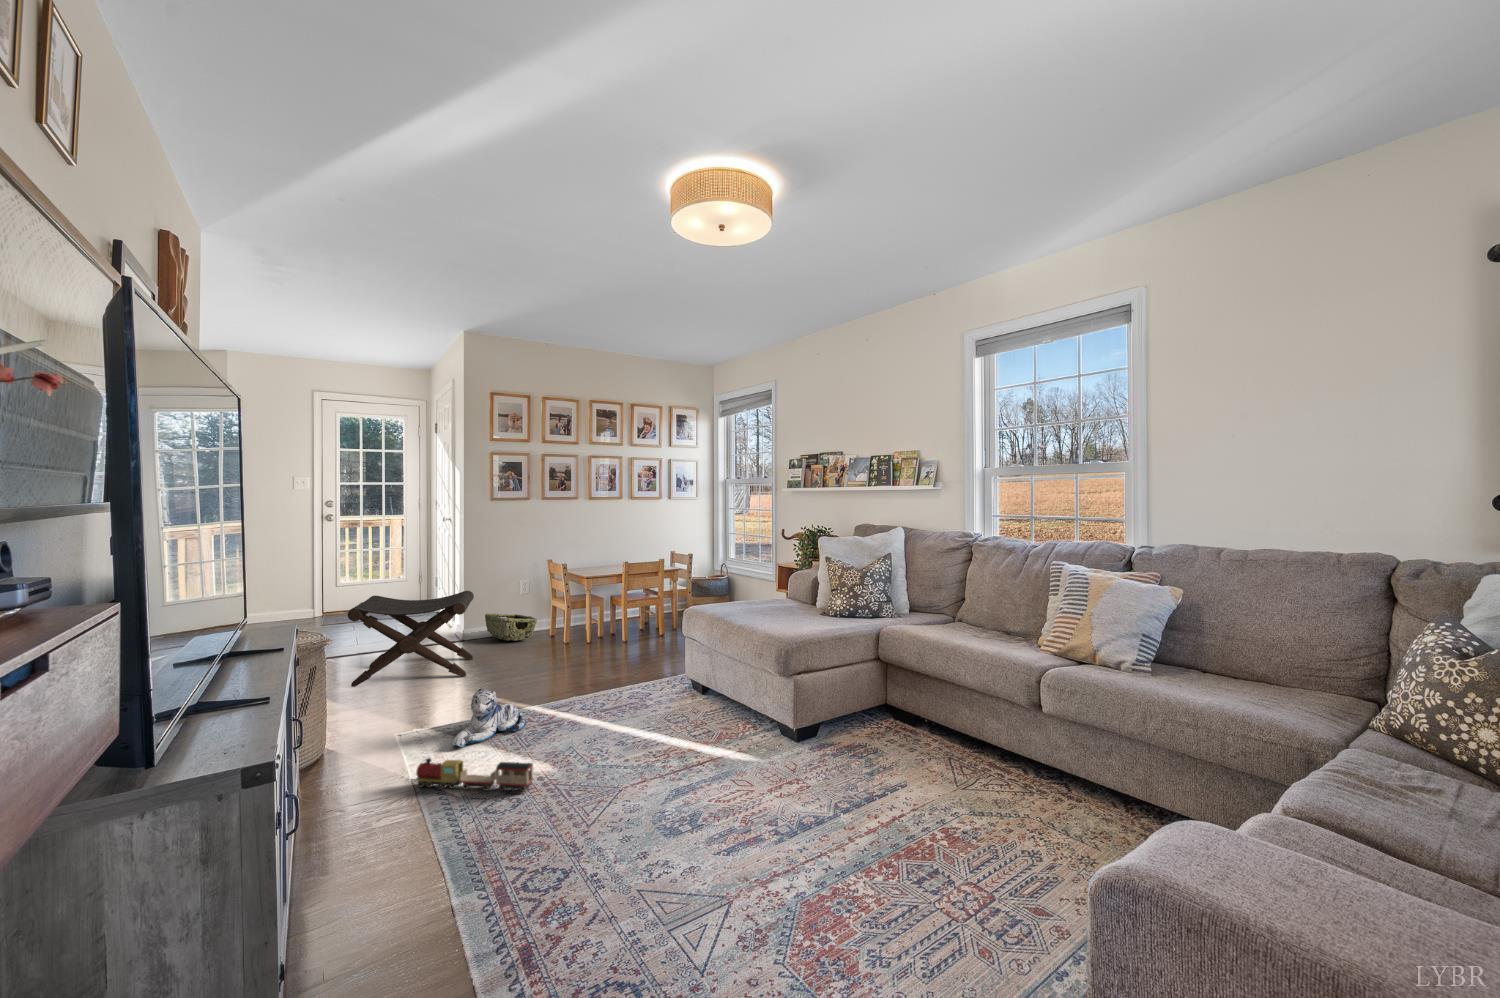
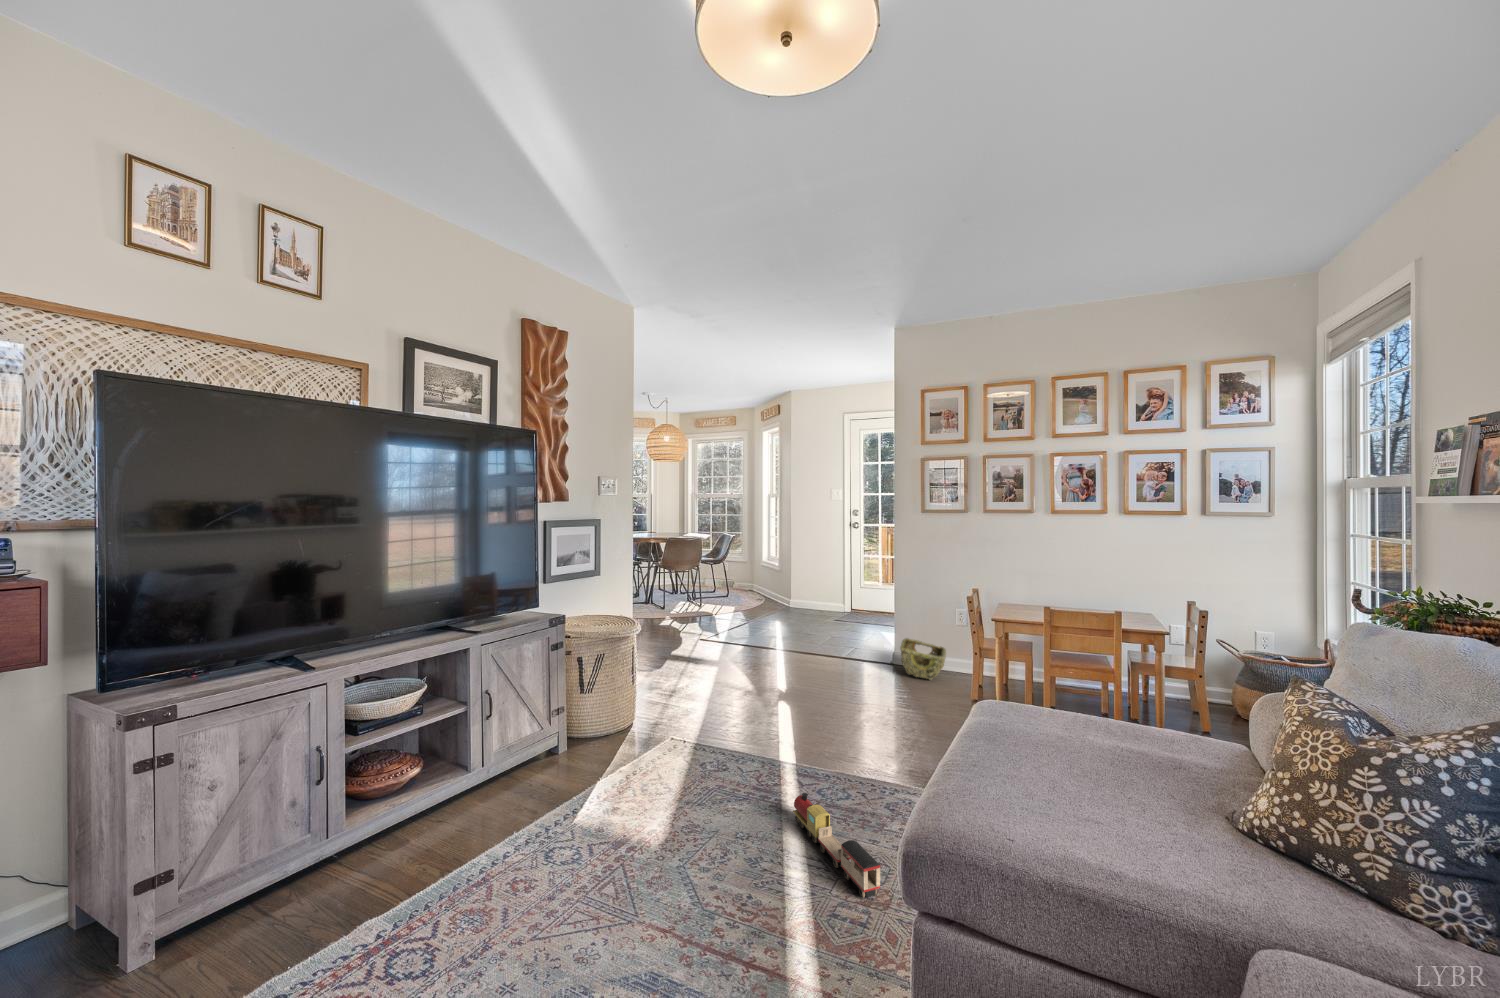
footstool: present [348,591,474,687] -> none [729,598,854,700]
plush toy: present [452,689,526,747] -> none [641,715,742,781]
toy train: present [415,758,533,792] -> present [793,793,880,898]

